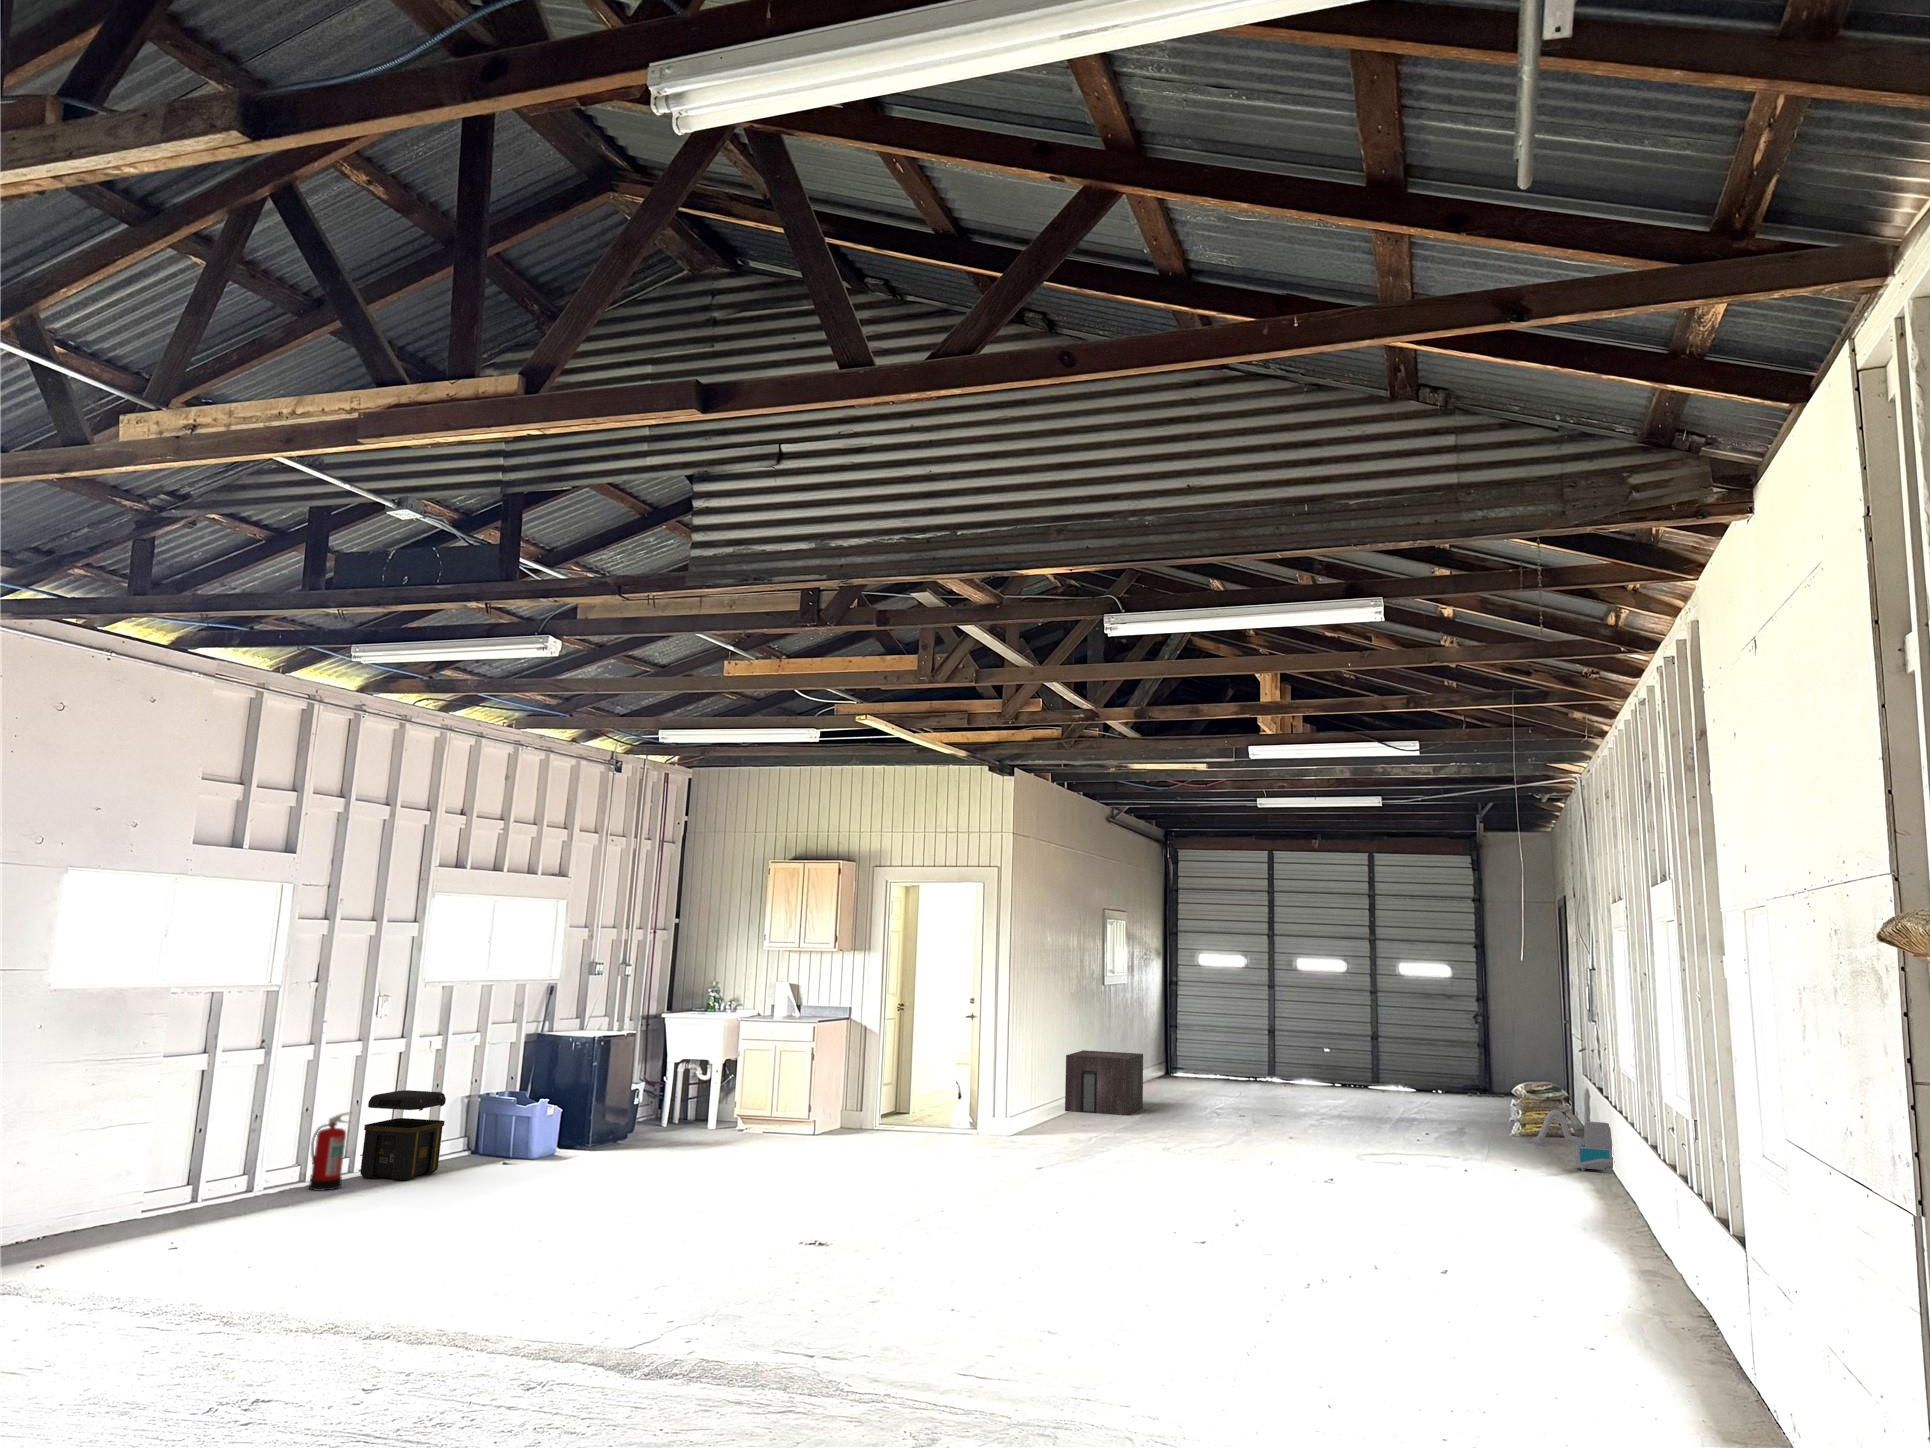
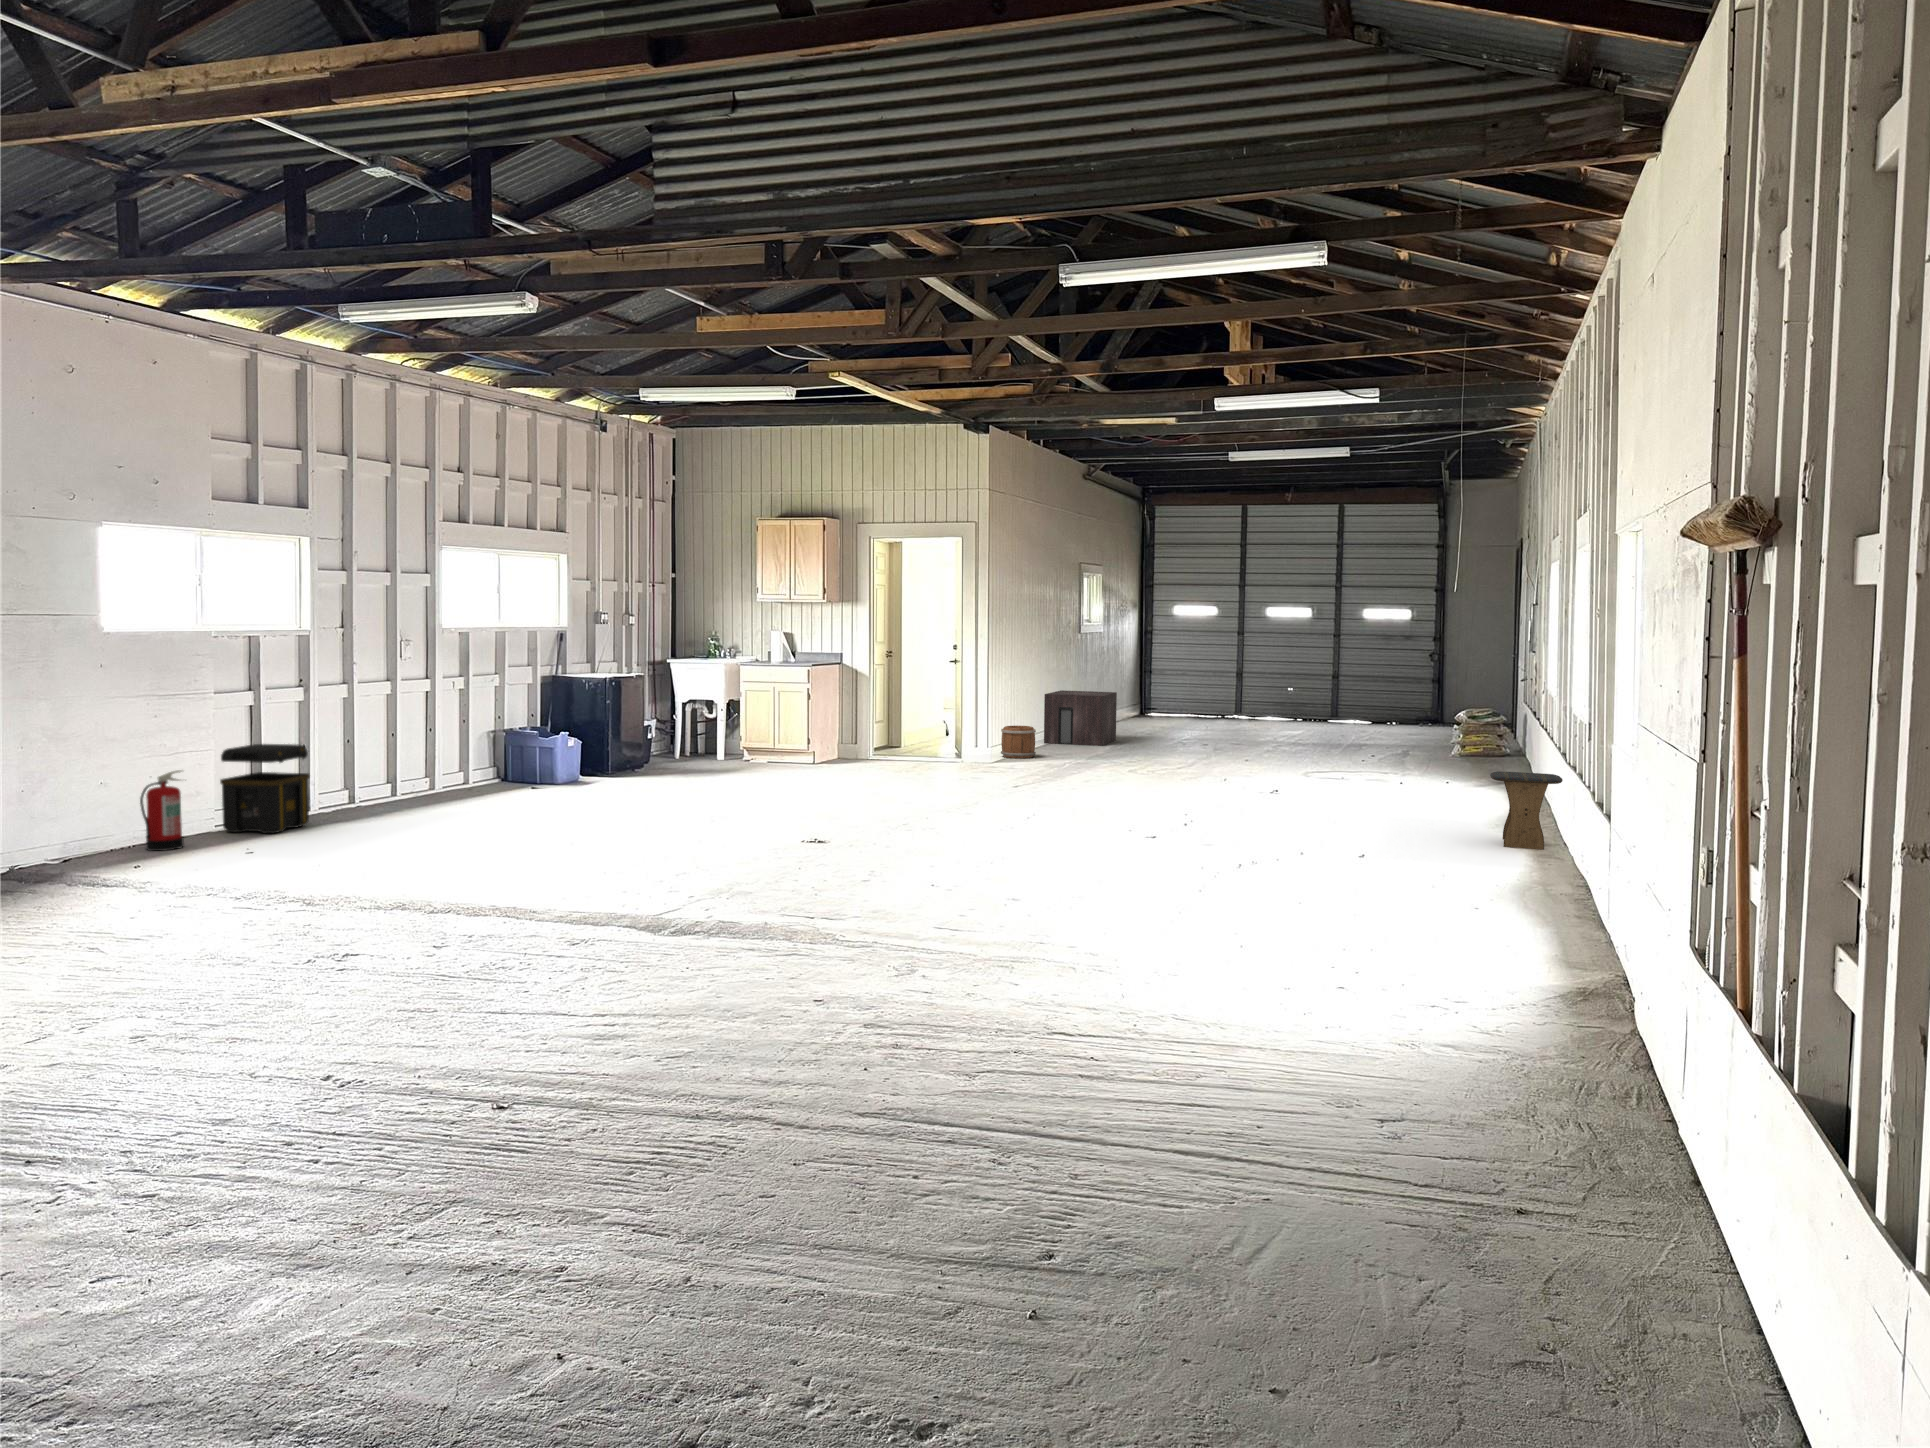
toolbox: present [360,1090,446,1181] -> present [220,744,310,834]
bucket: none [1019,1093,1058,1132] -> present [1001,726,1036,758]
vacuum cleaner: present [1531,1110,1614,1173] -> none [1460,730,1532,782]
fire extinguisher: present [309,1112,349,1191] -> present [140,770,183,851]
stool: none [1590,1175,1677,1275] -> present [1490,771,1563,849]

